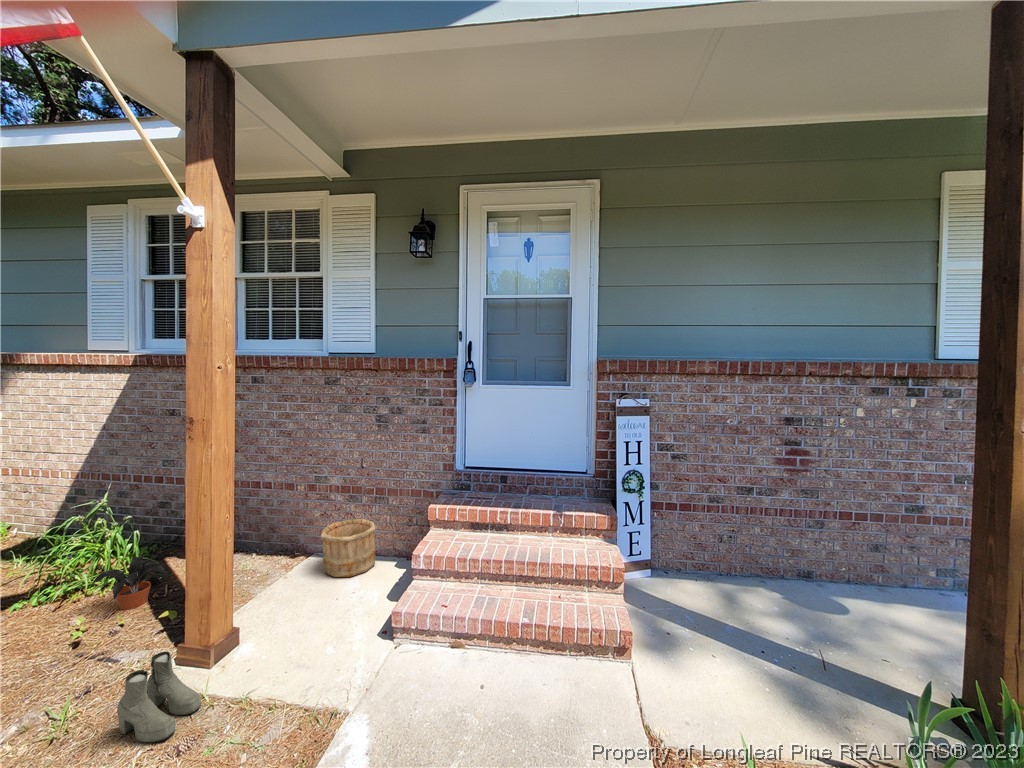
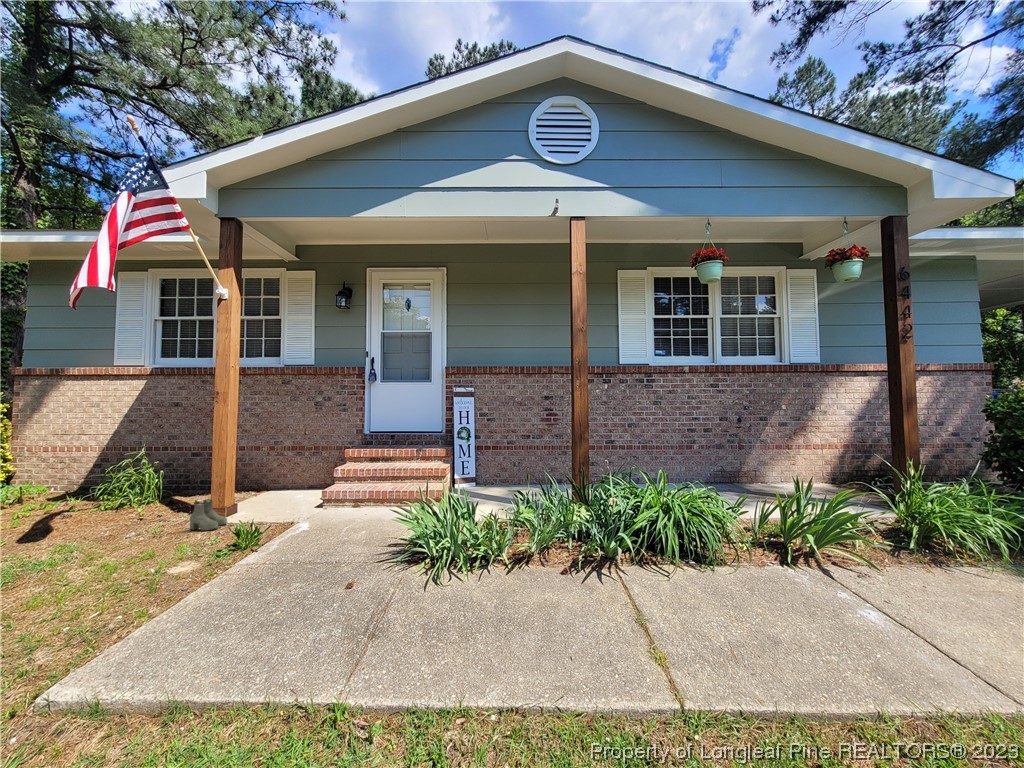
wooden bucket: present [321,519,375,577] -> none [280,464,314,493]
potted plant: present [92,556,165,610] -> none [144,482,186,509]

